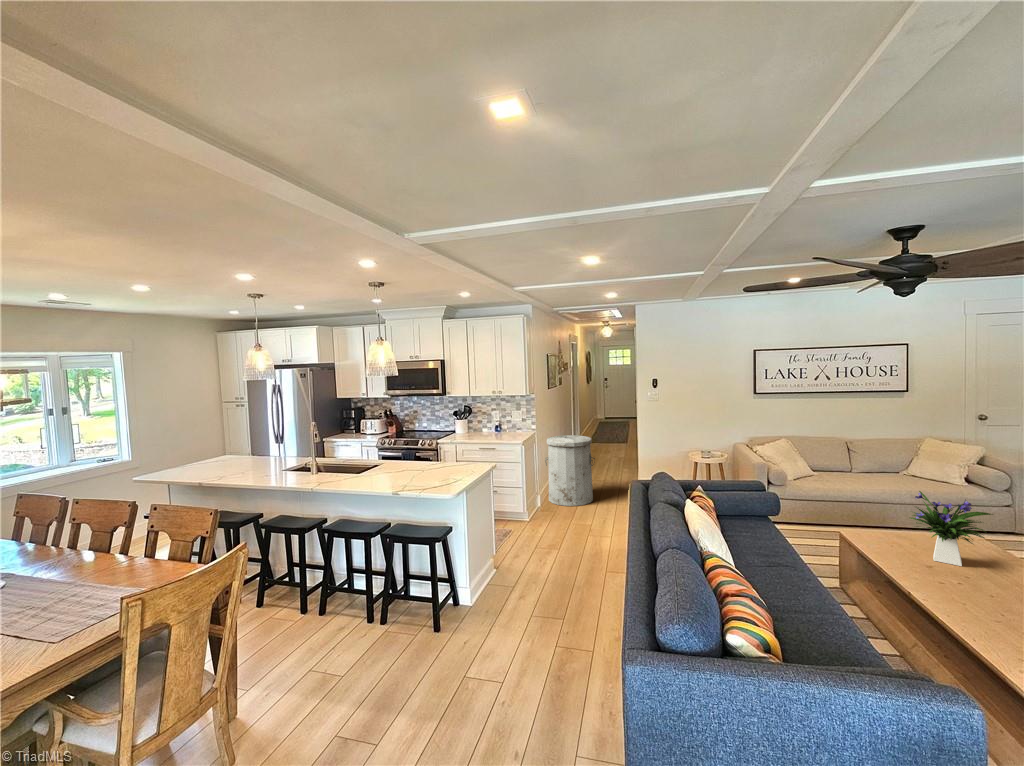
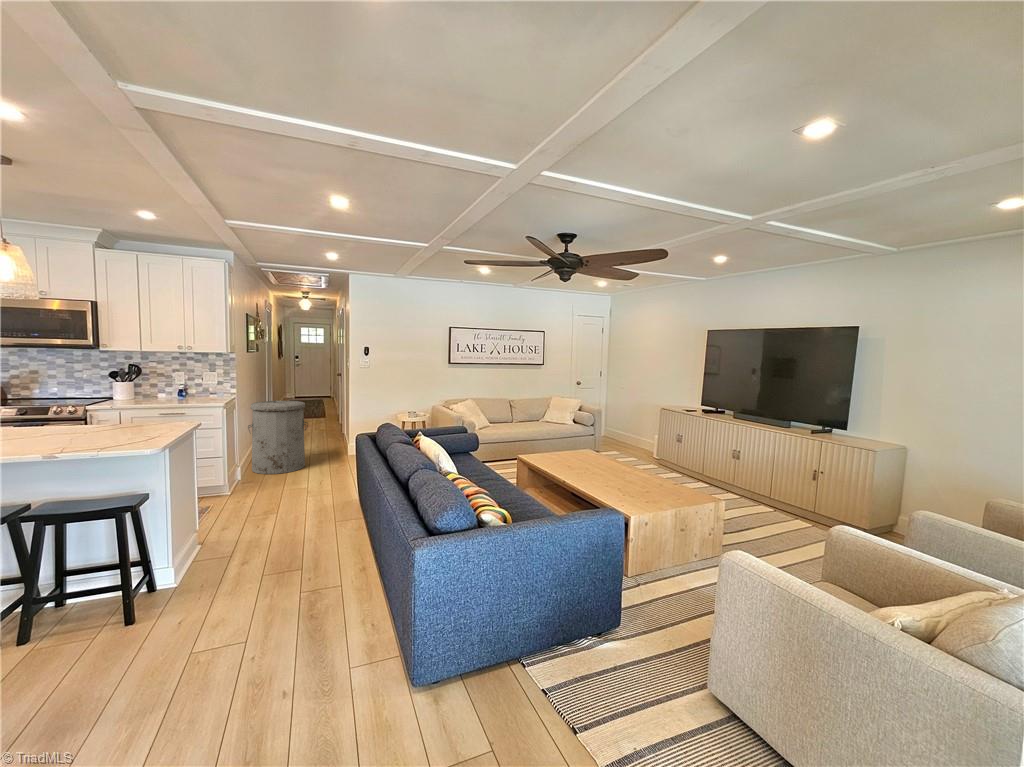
flower arrangement: present [911,491,992,566] -> none [553,420,596,465]

